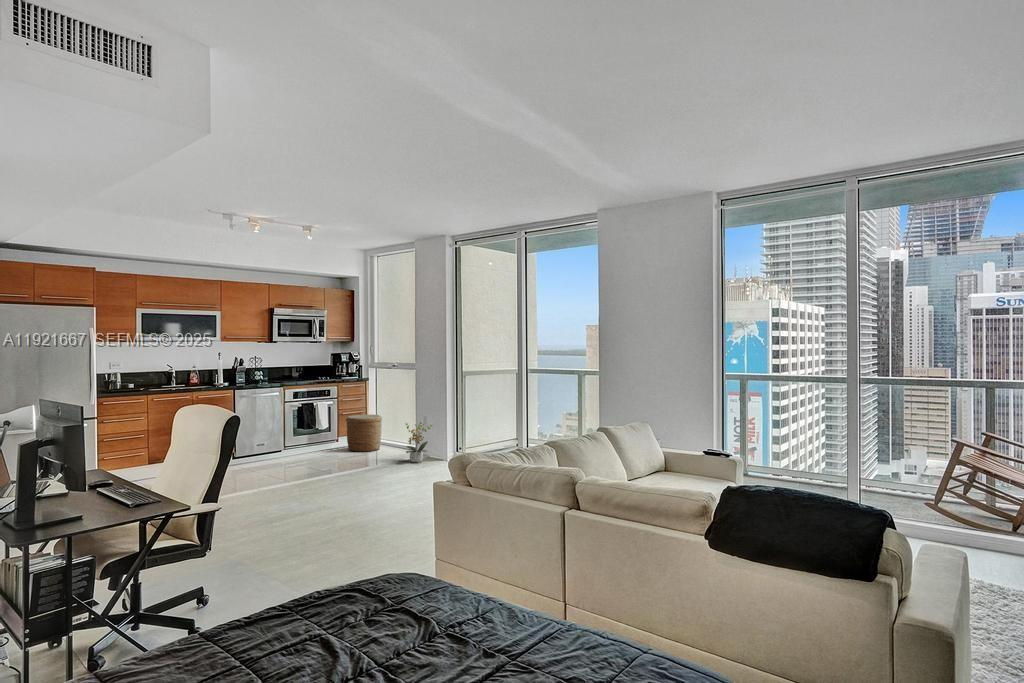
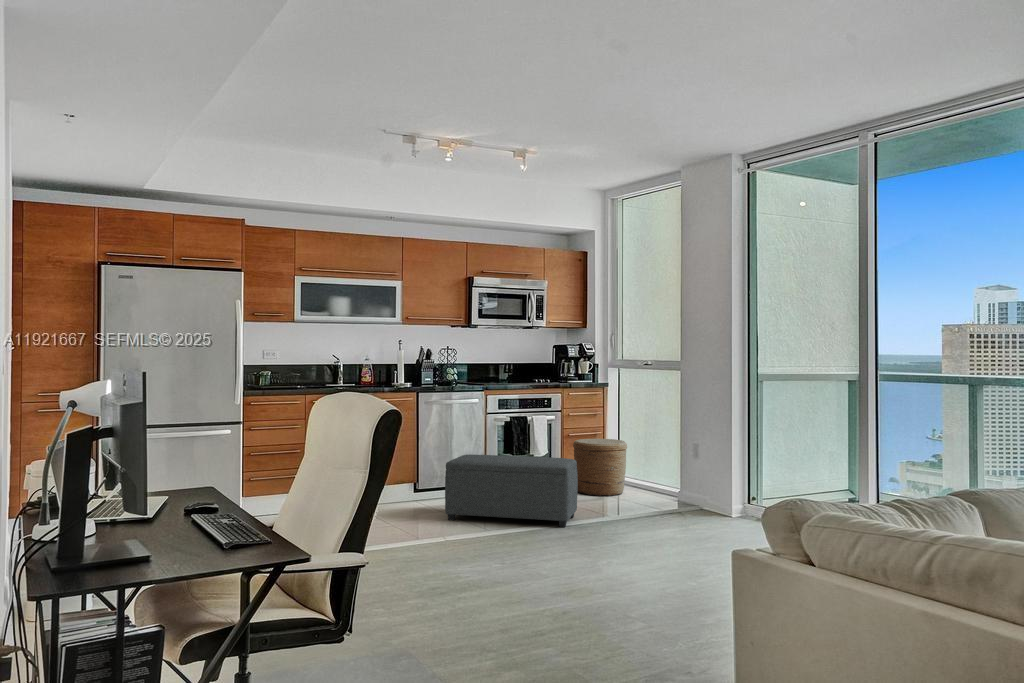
potted plant: present [406,422,432,462] -> none [662,454,708,519]
ottoman: none [258,429,351,476] -> present [445,455,578,527]

